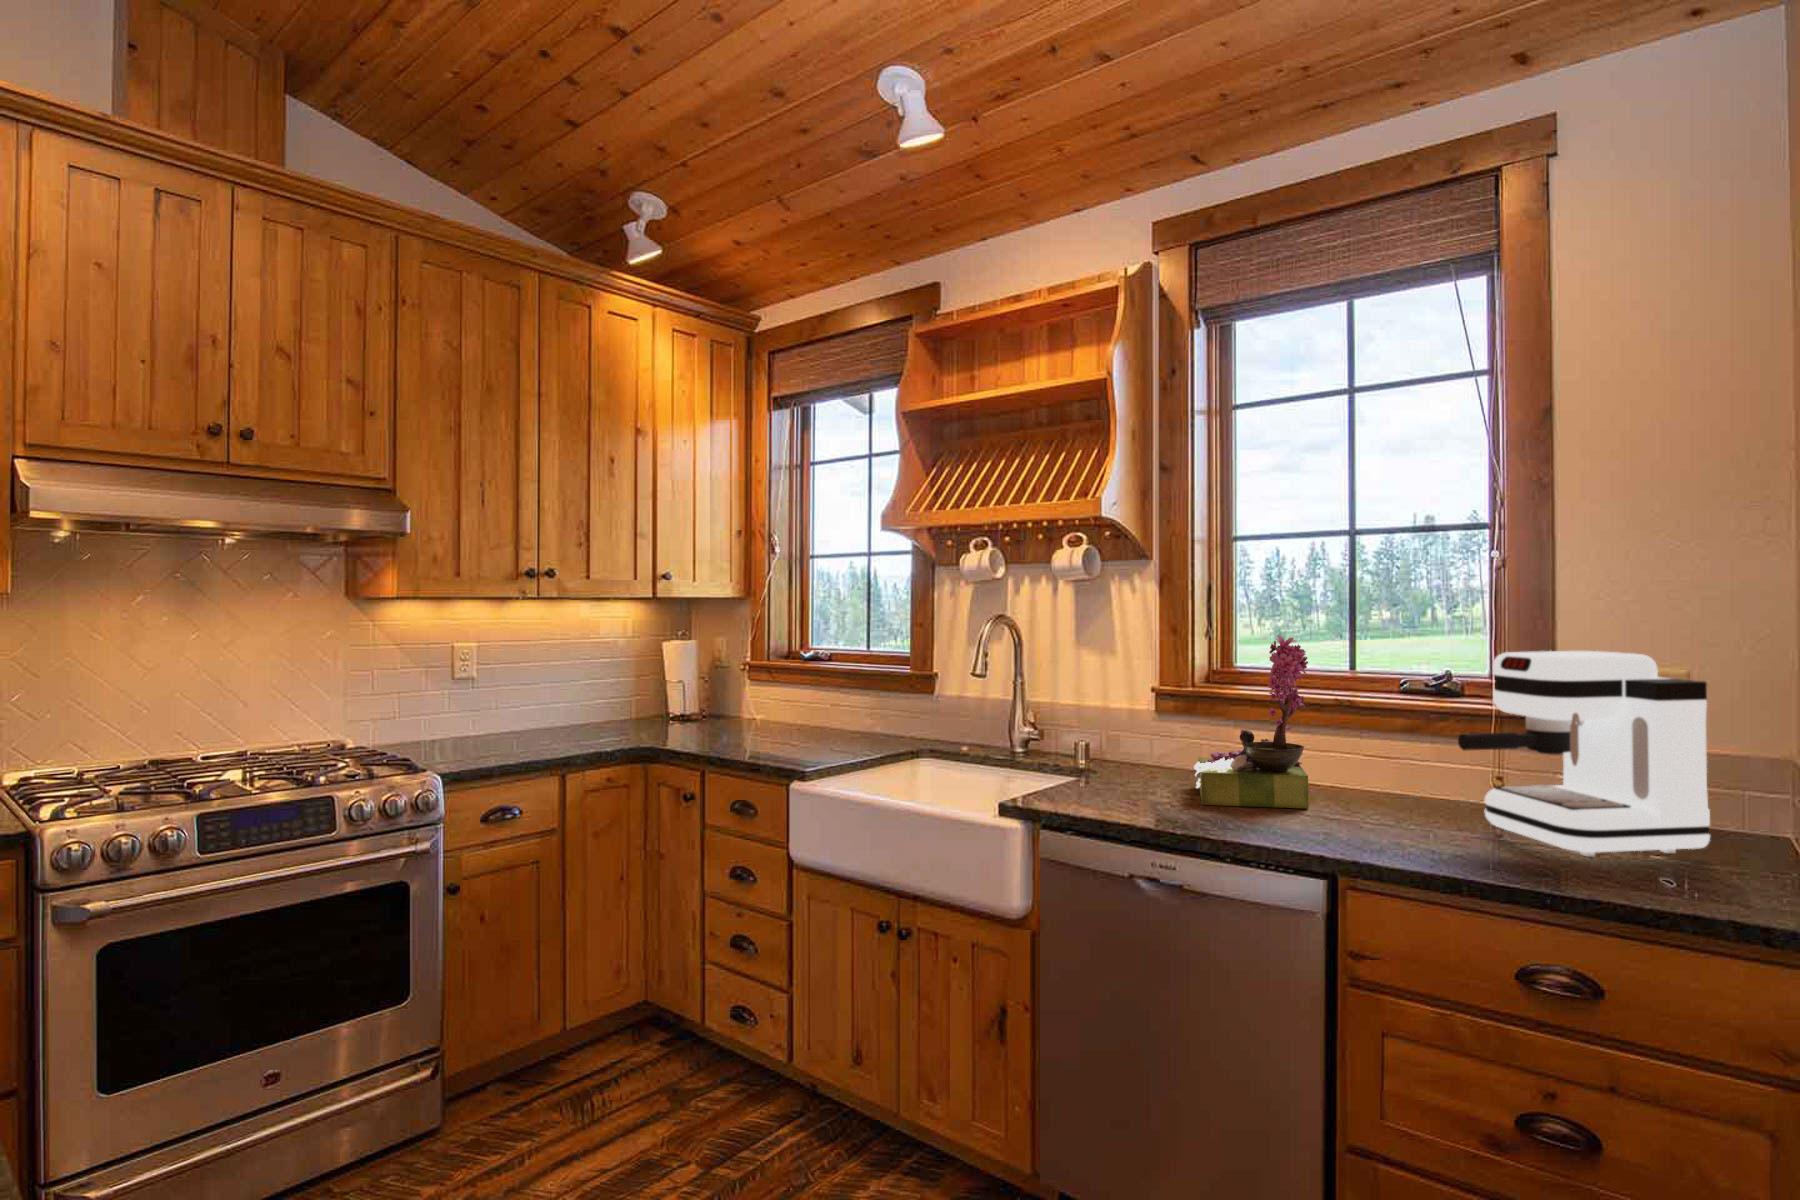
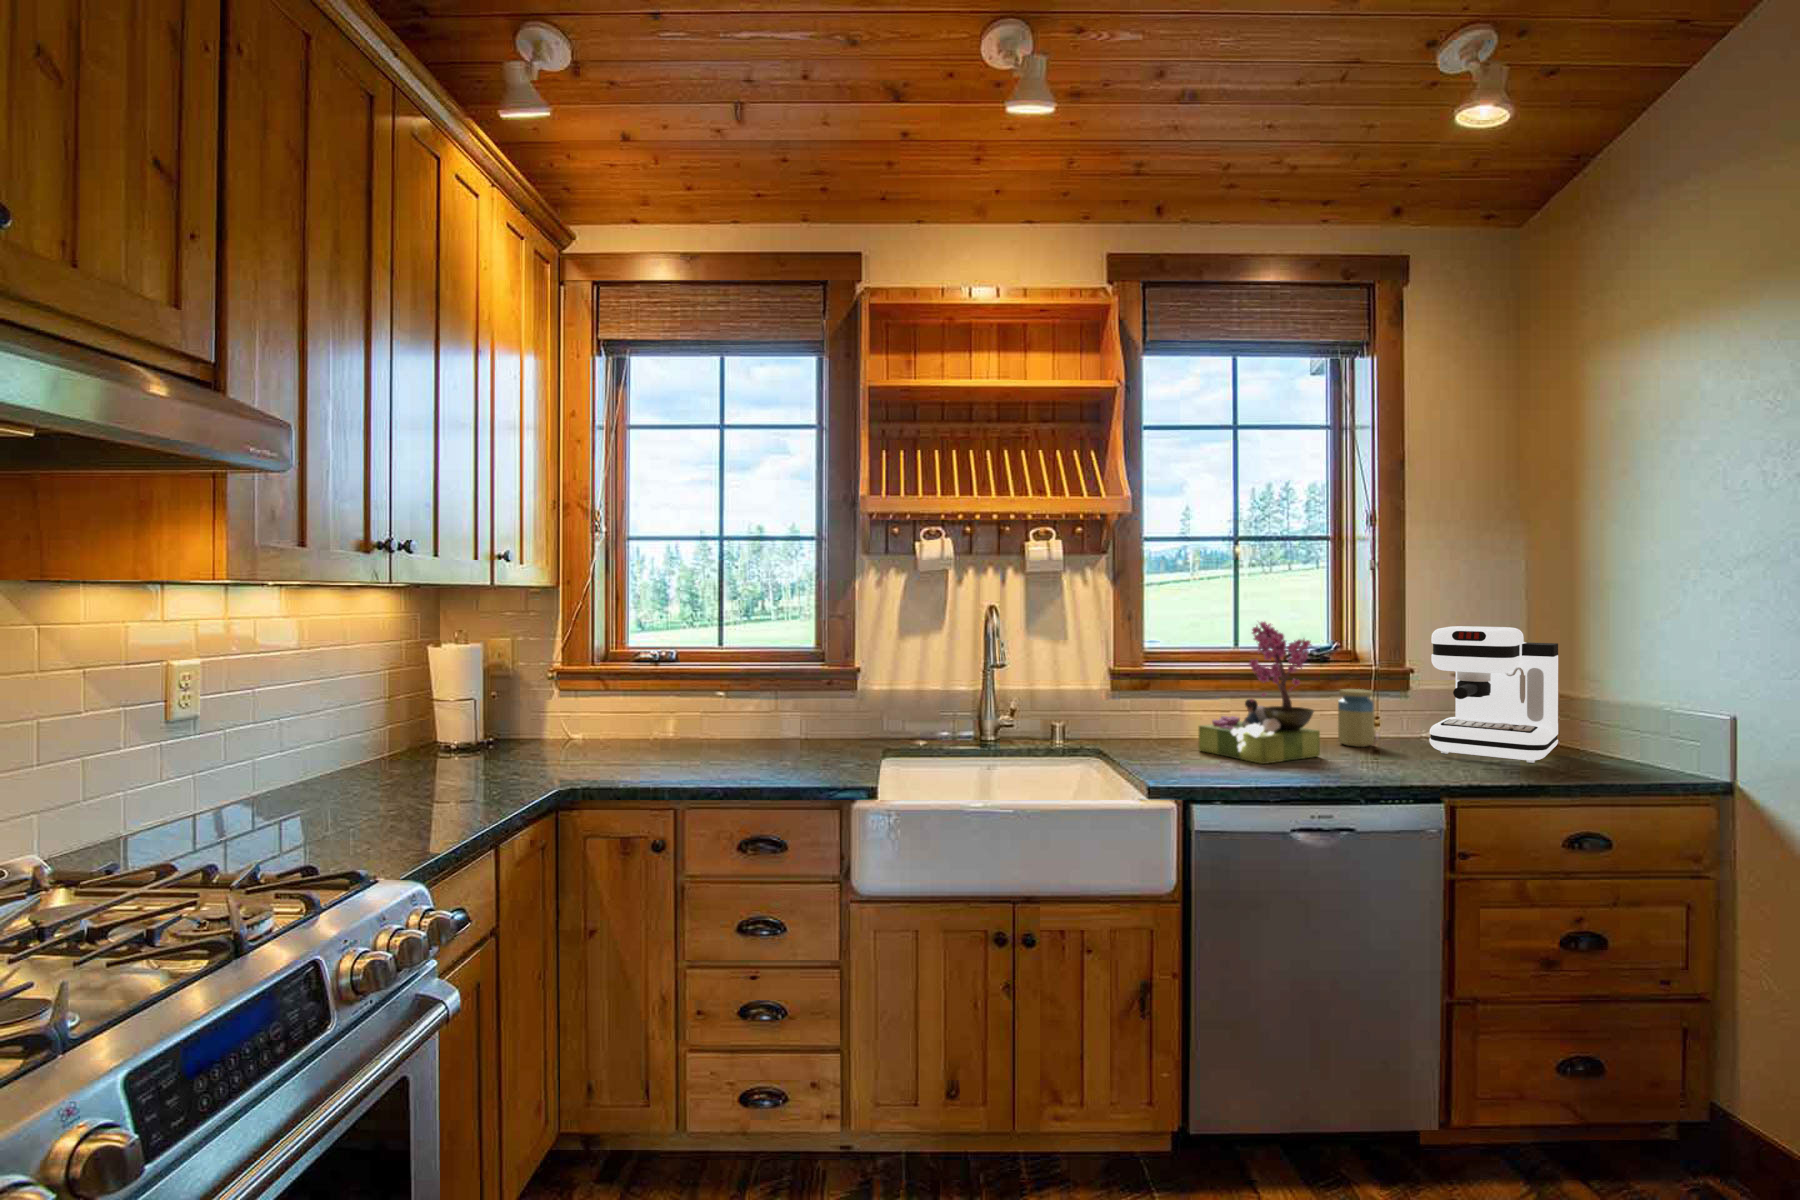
jar: none [1406,731,1455,811] -> present [1338,689,1374,747]

